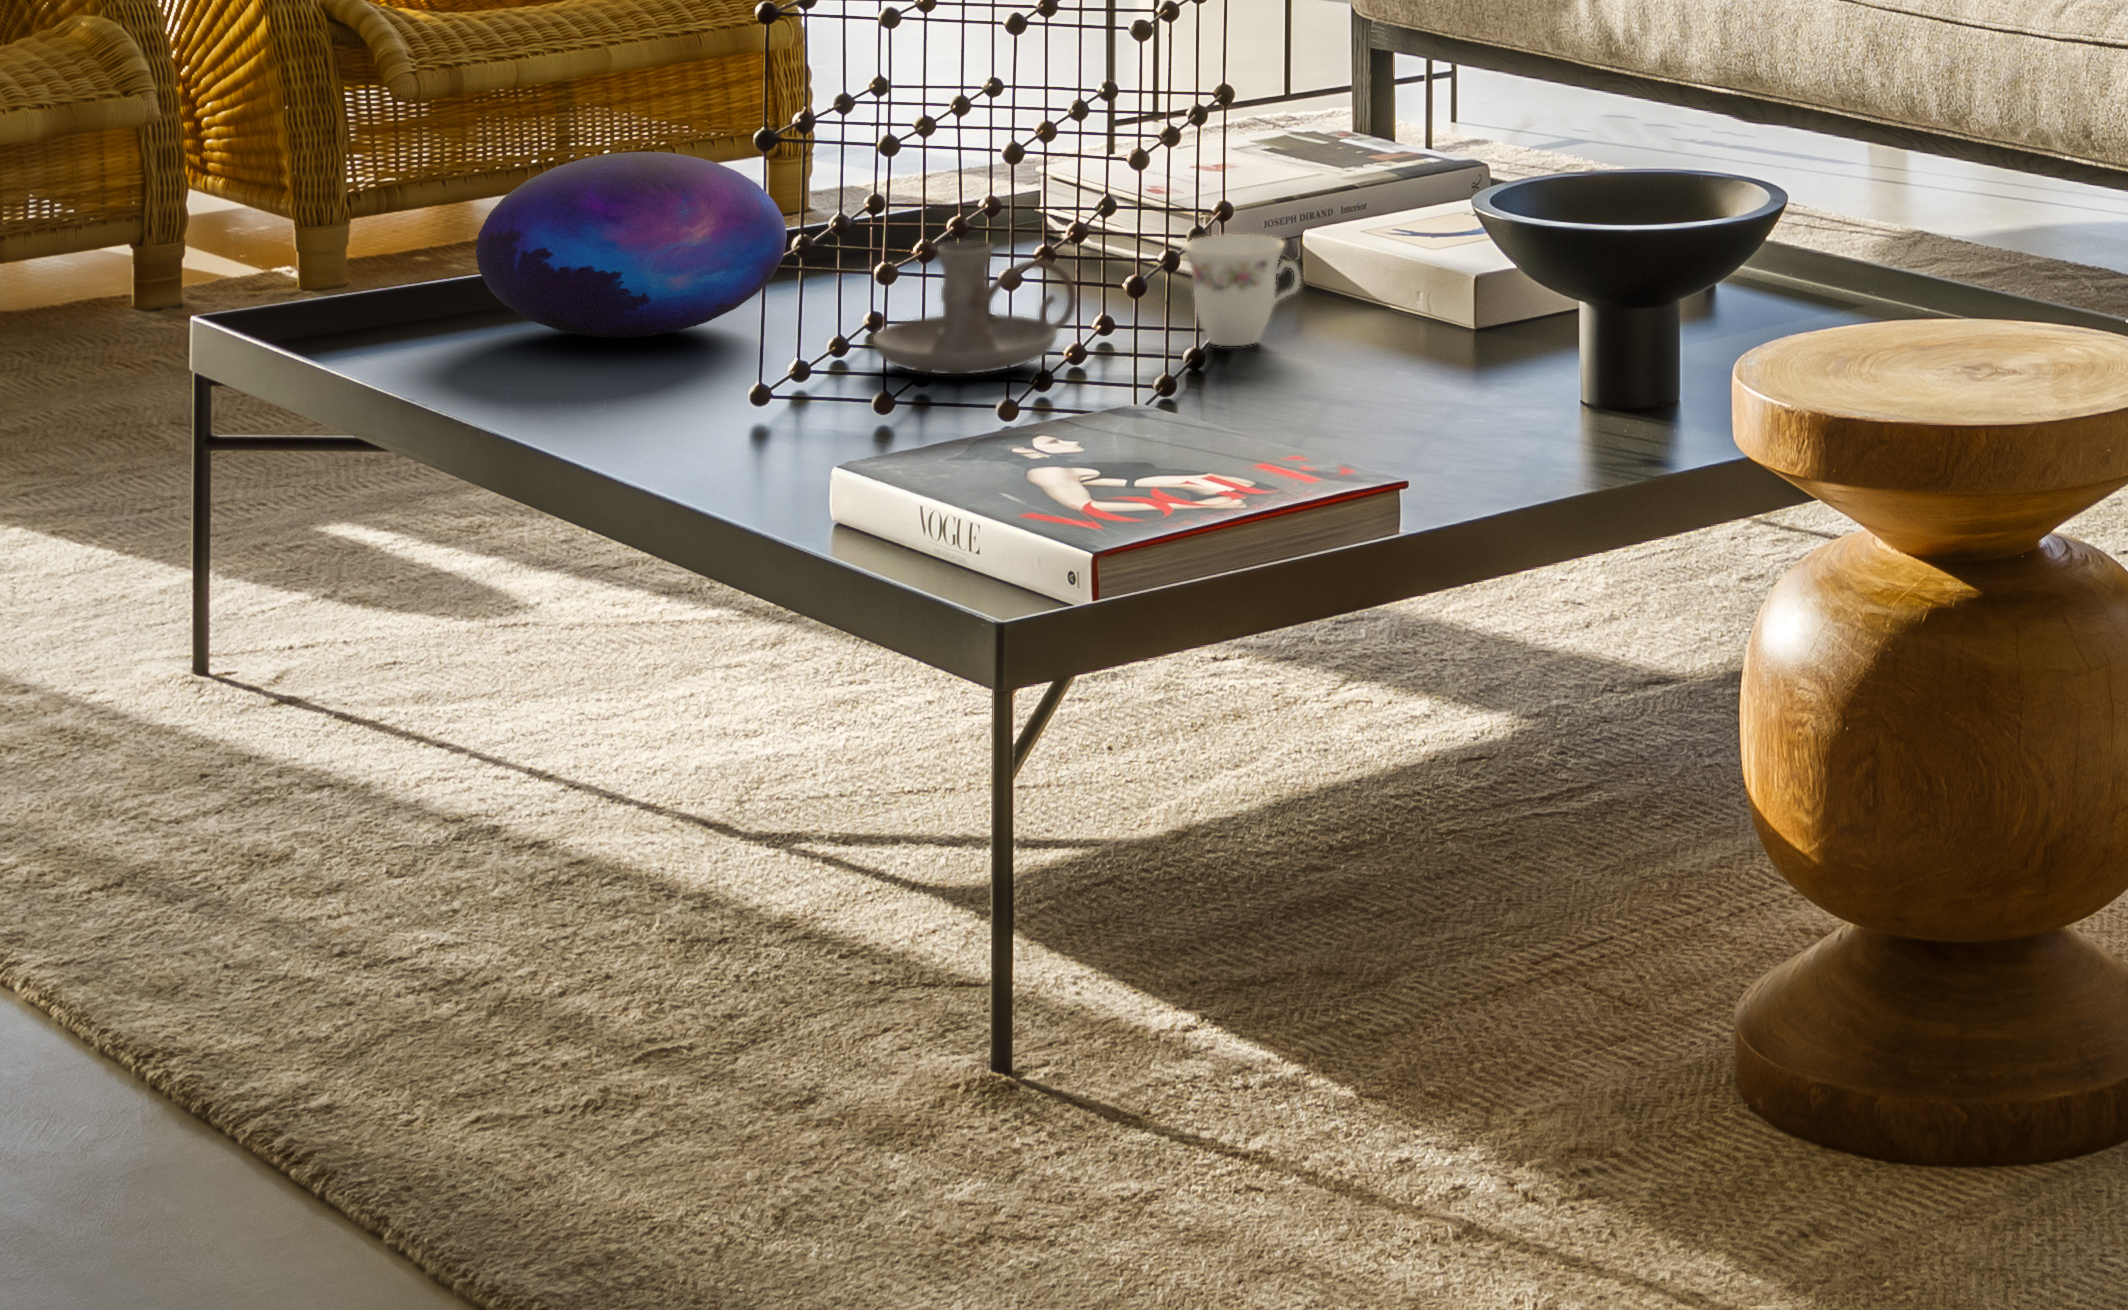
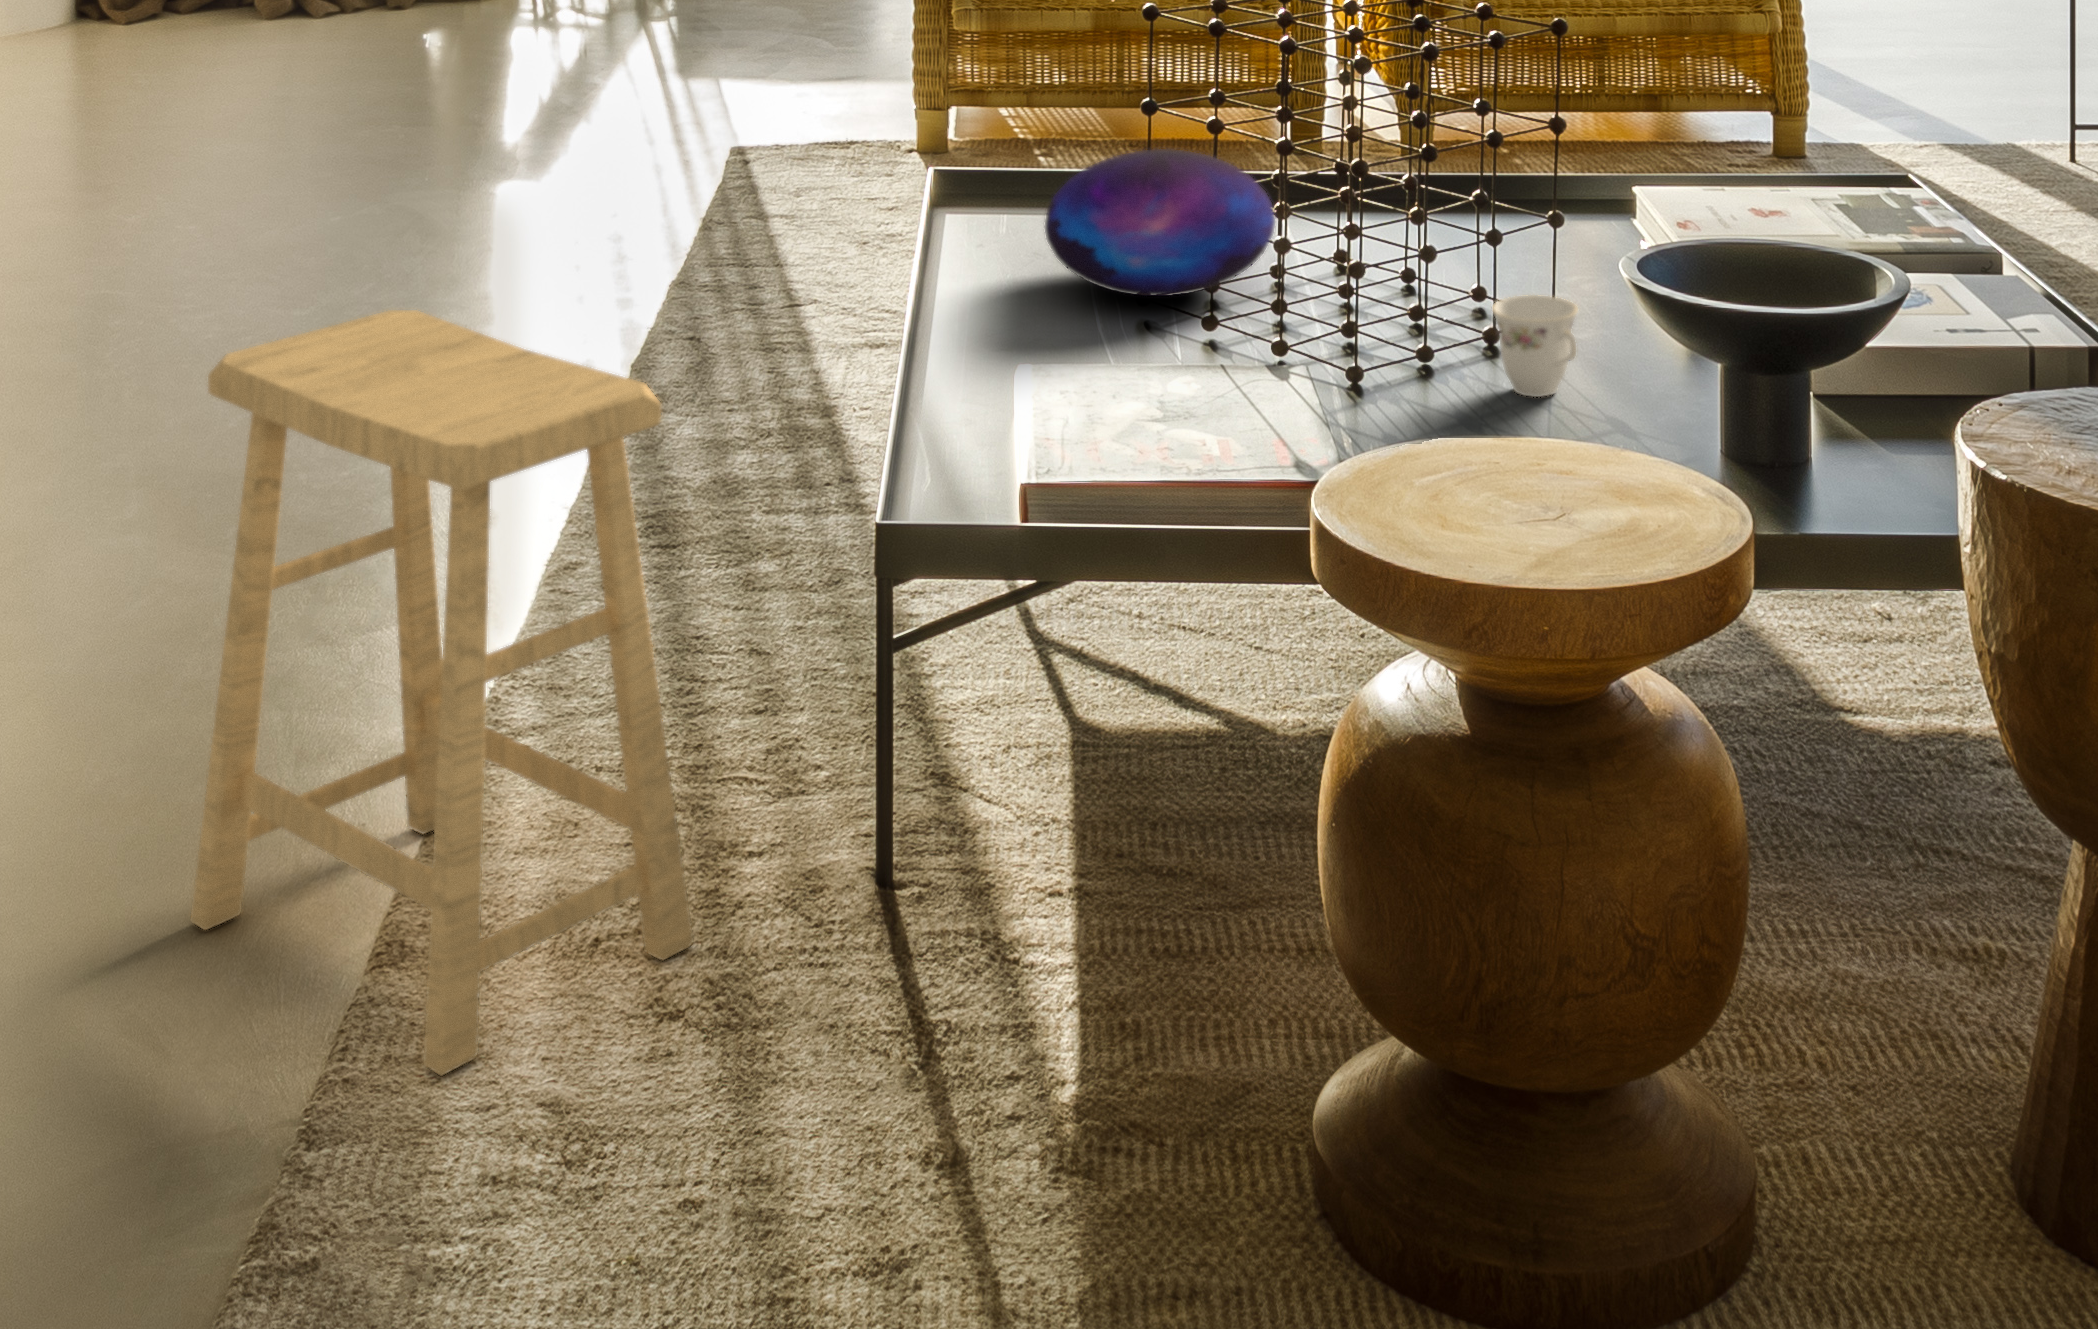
candle holder: present [873,241,1076,374] -> none [1227,269,1409,383]
footstool: none [13,372,696,1221] -> present [191,310,693,1075]

